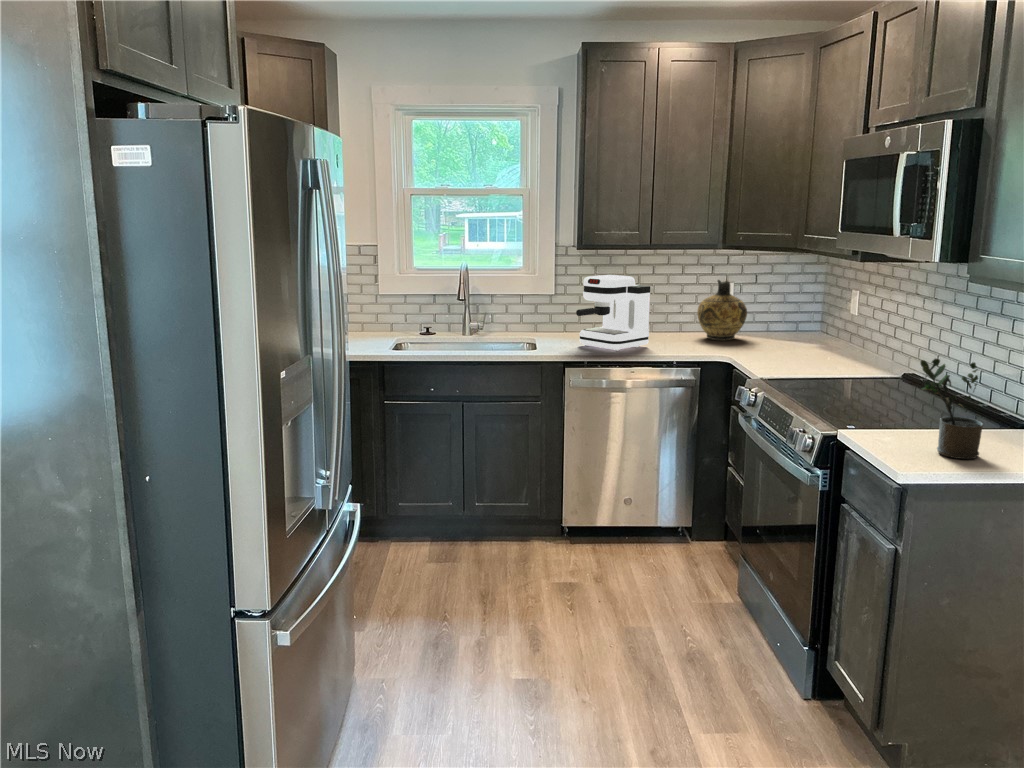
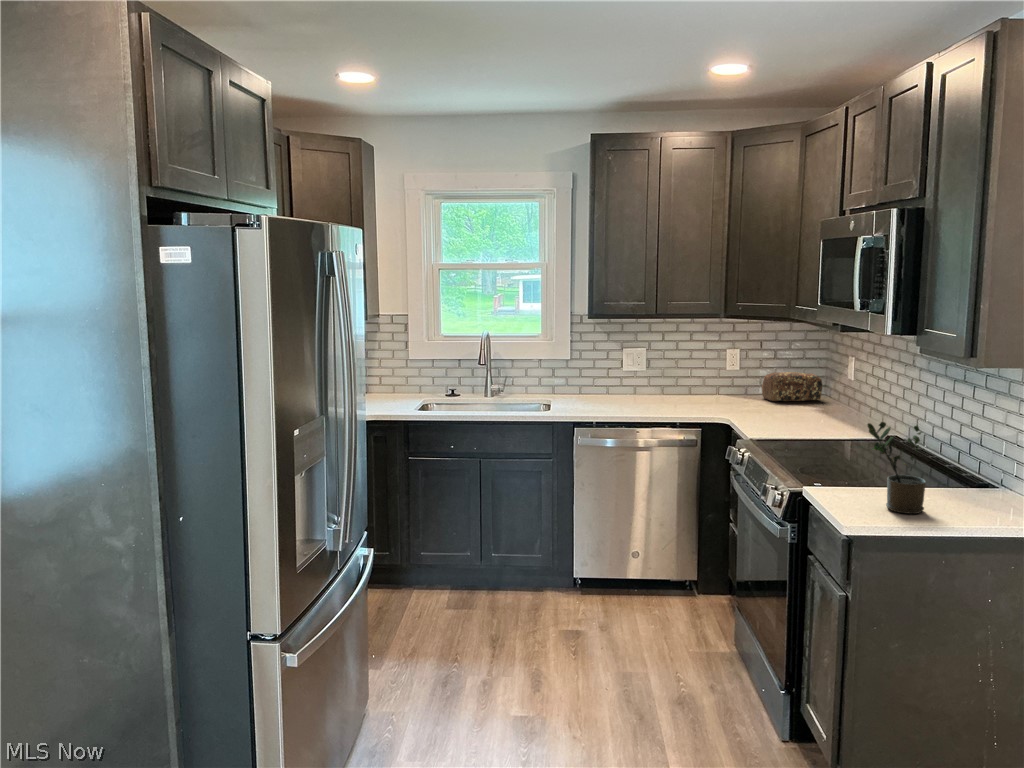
coffee maker: present [576,275,650,351] -> none [585,342,656,413]
ceramic jug: present [697,280,747,340] -> none [704,346,751,403]
bread loaf: none [756,307,820,339] -> present [762,372,822,401]

